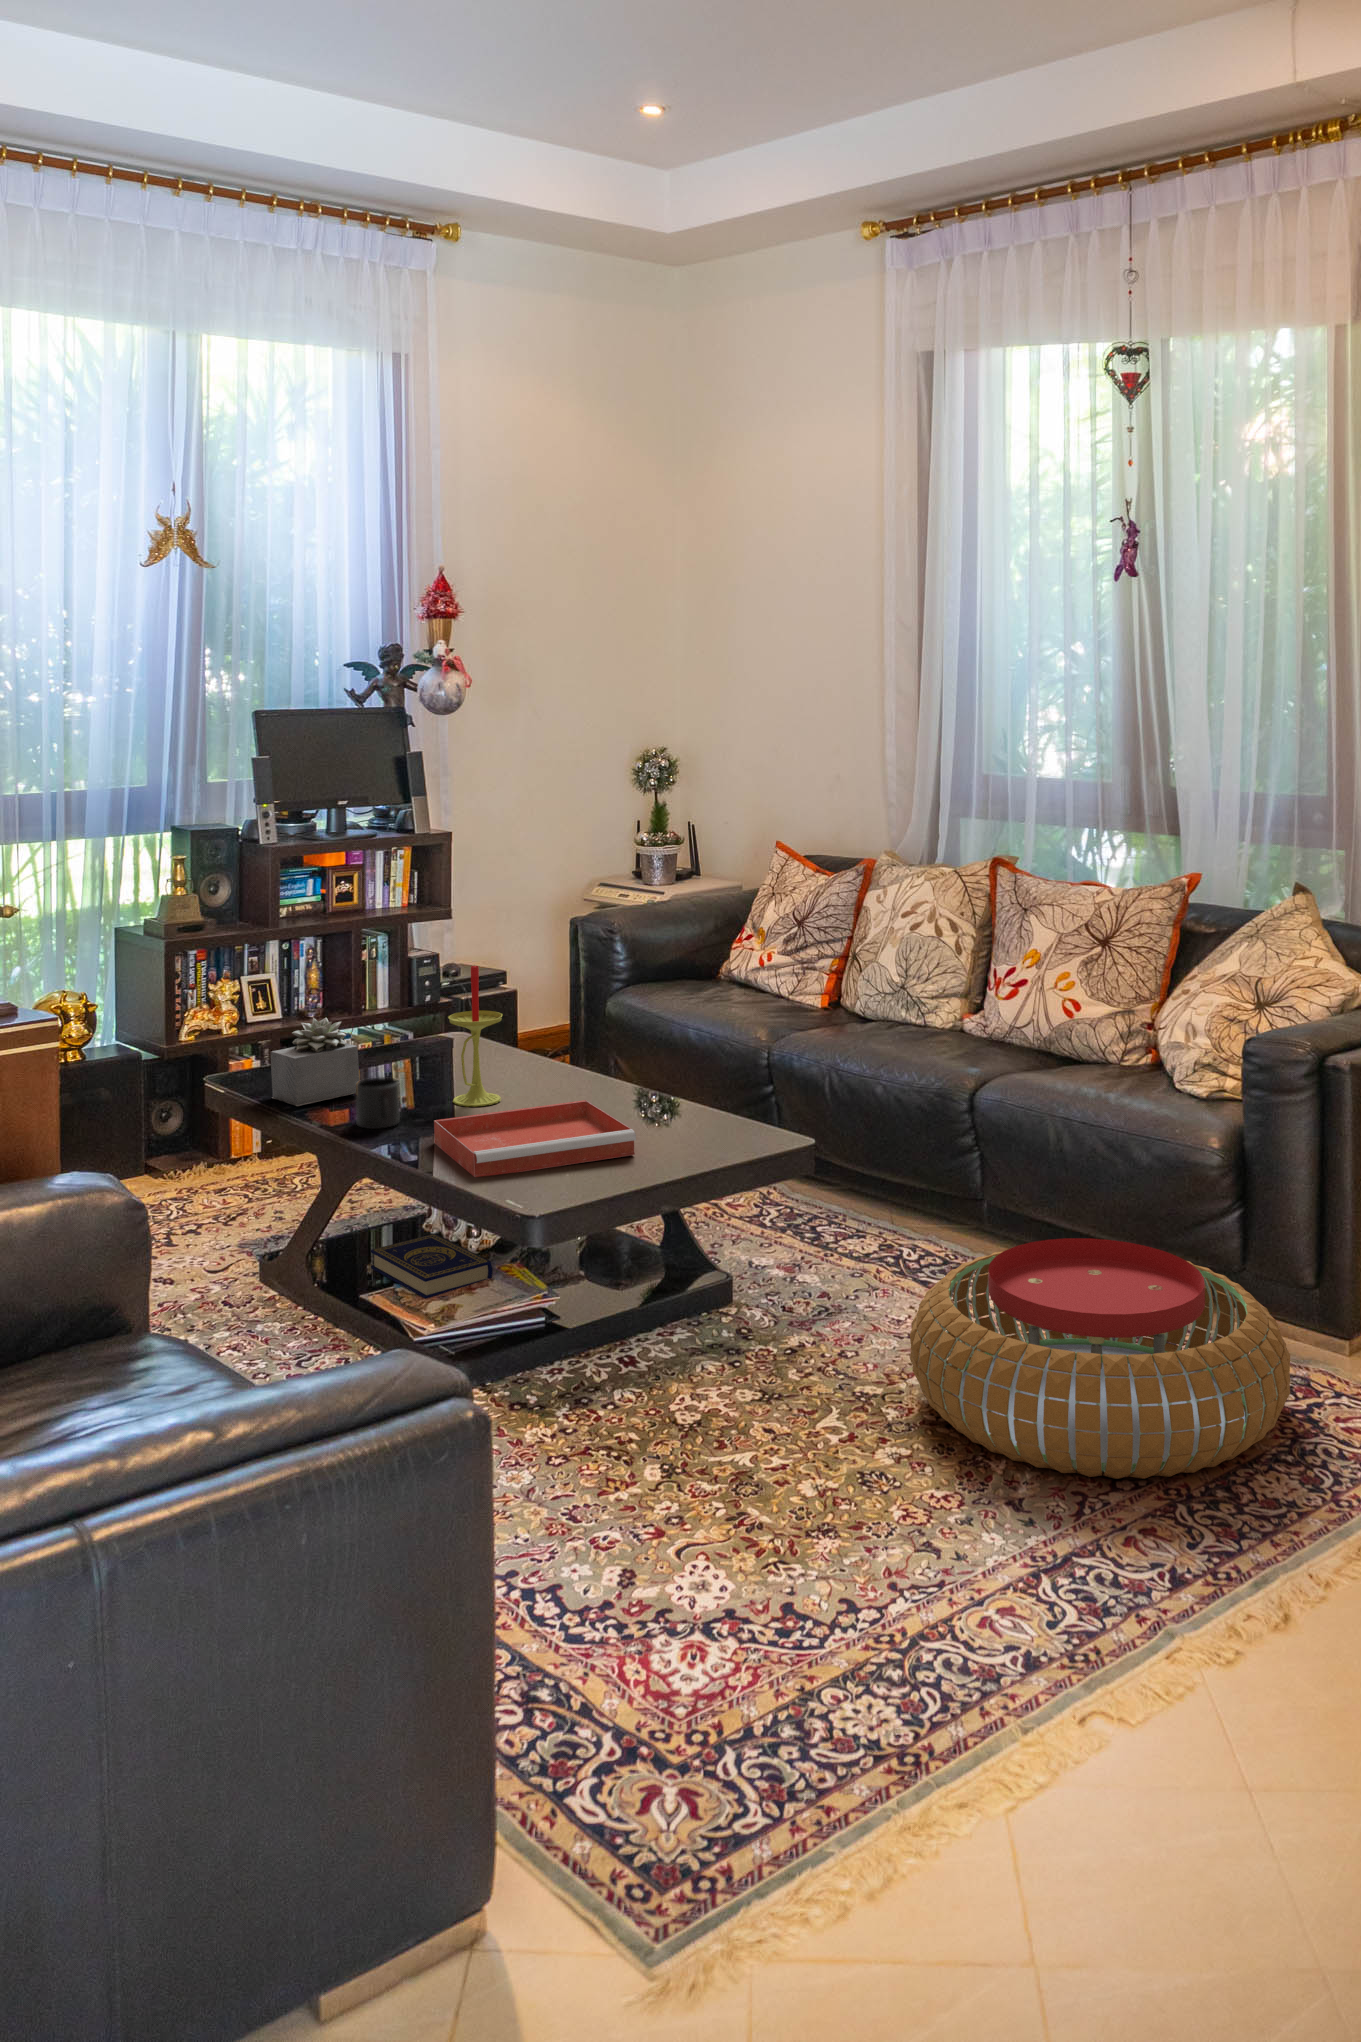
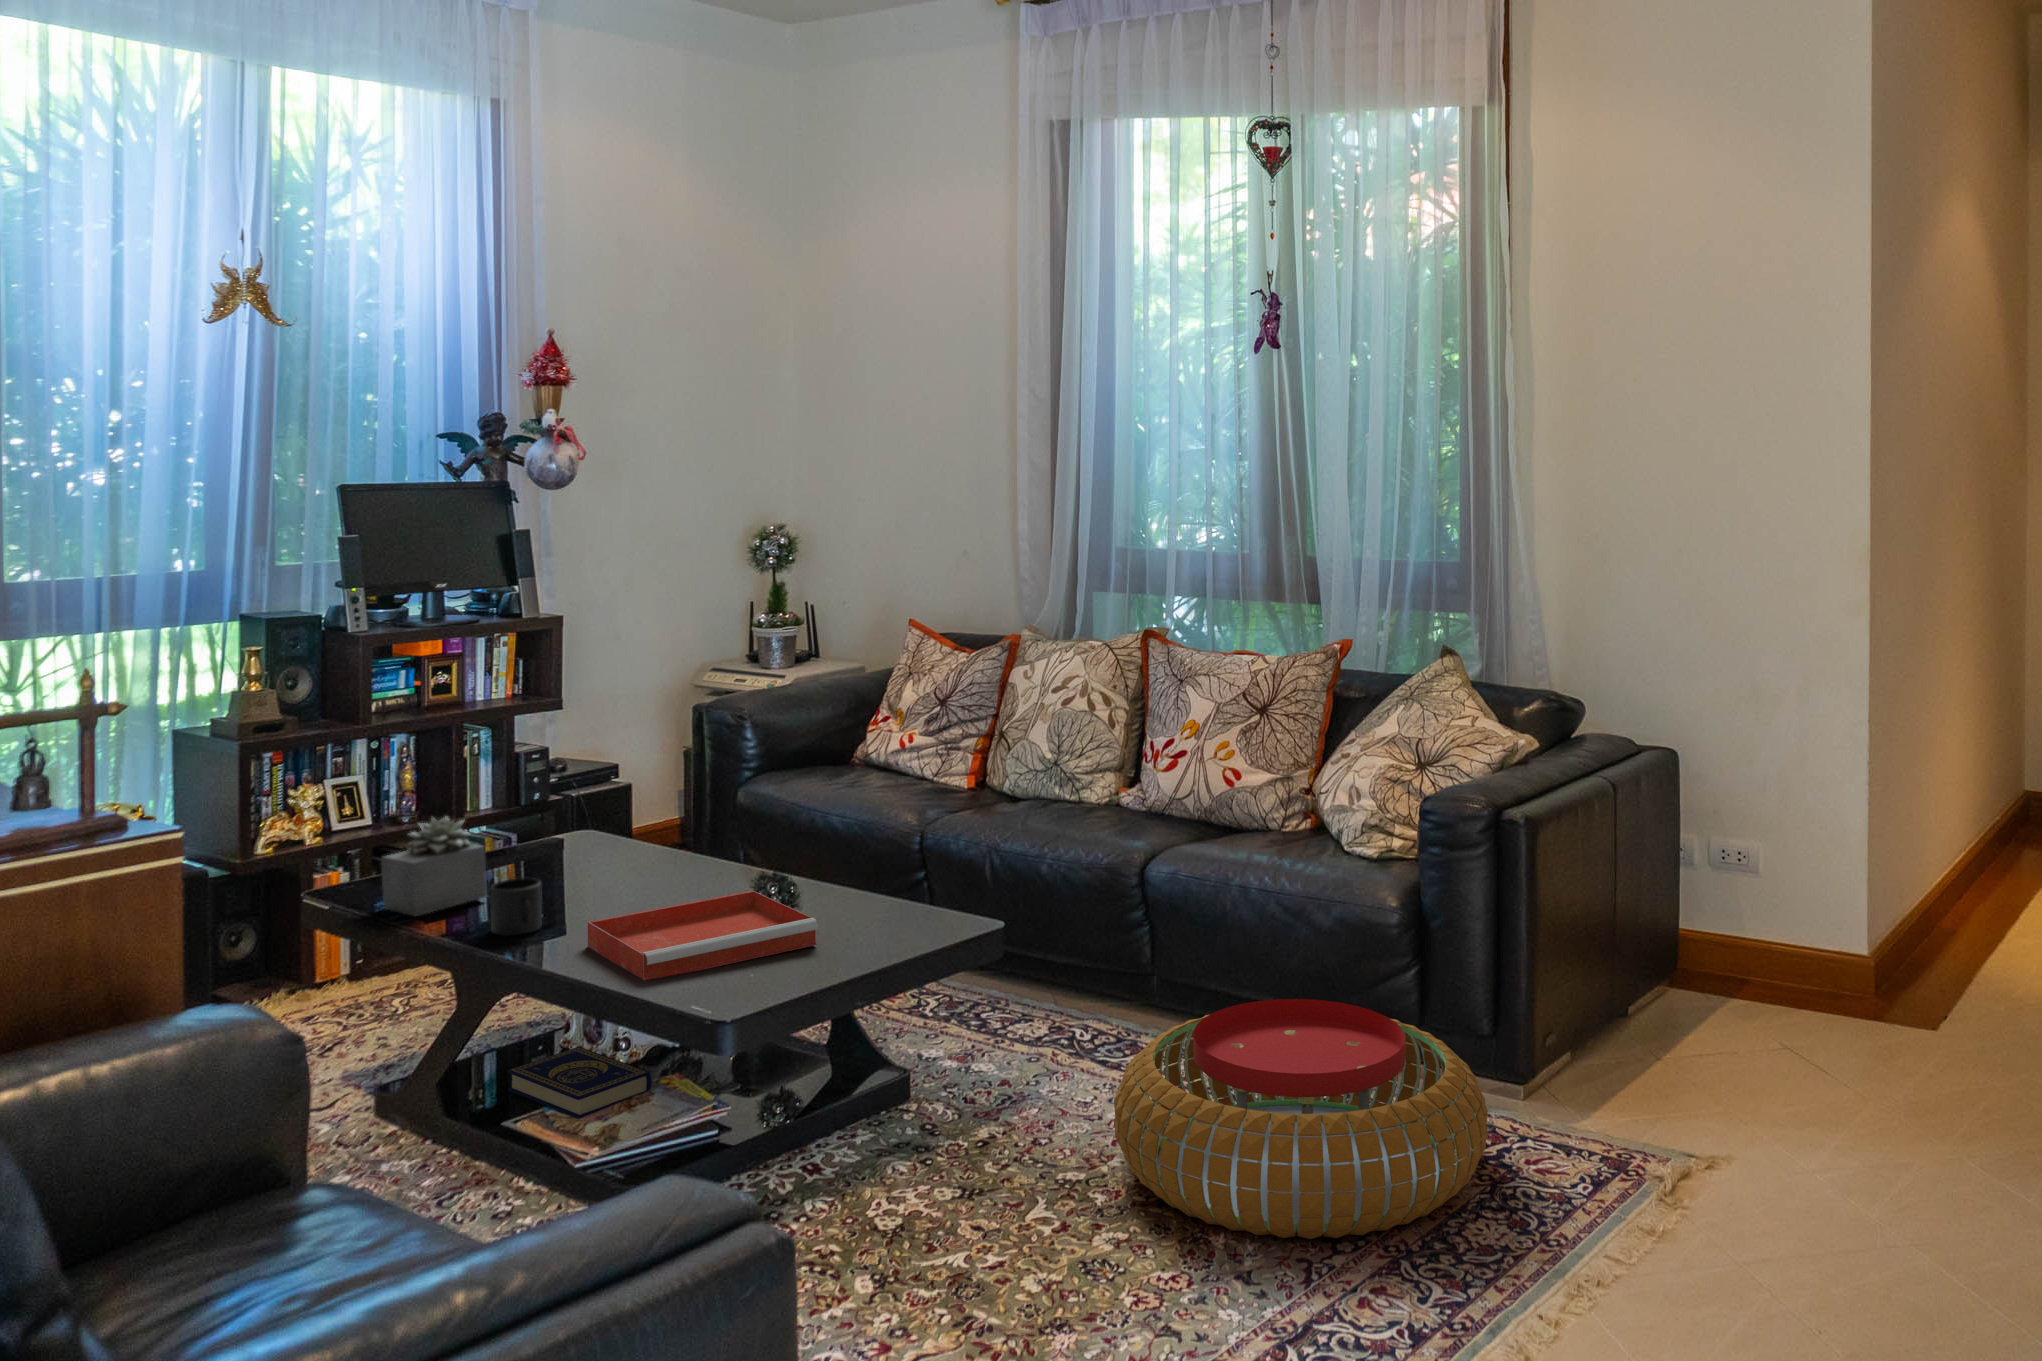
candle: present [448,966,502,1107] -> none [592,748,653,905]

